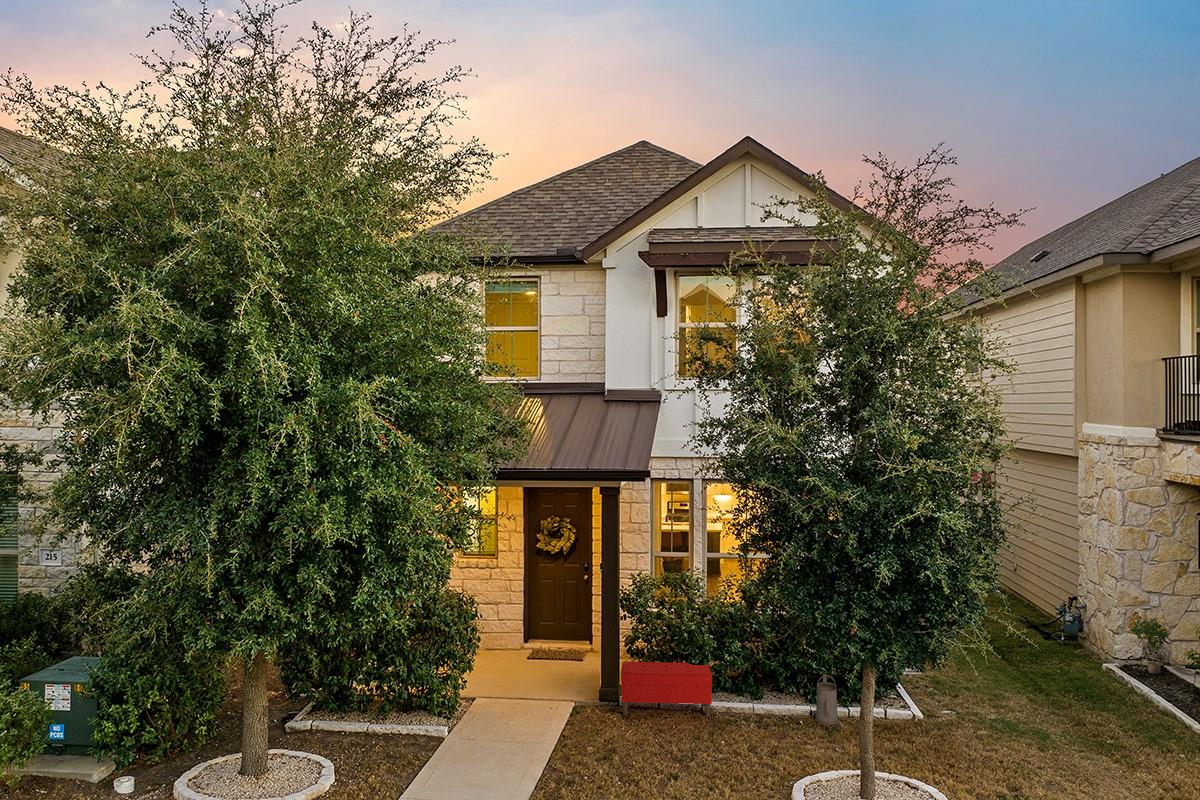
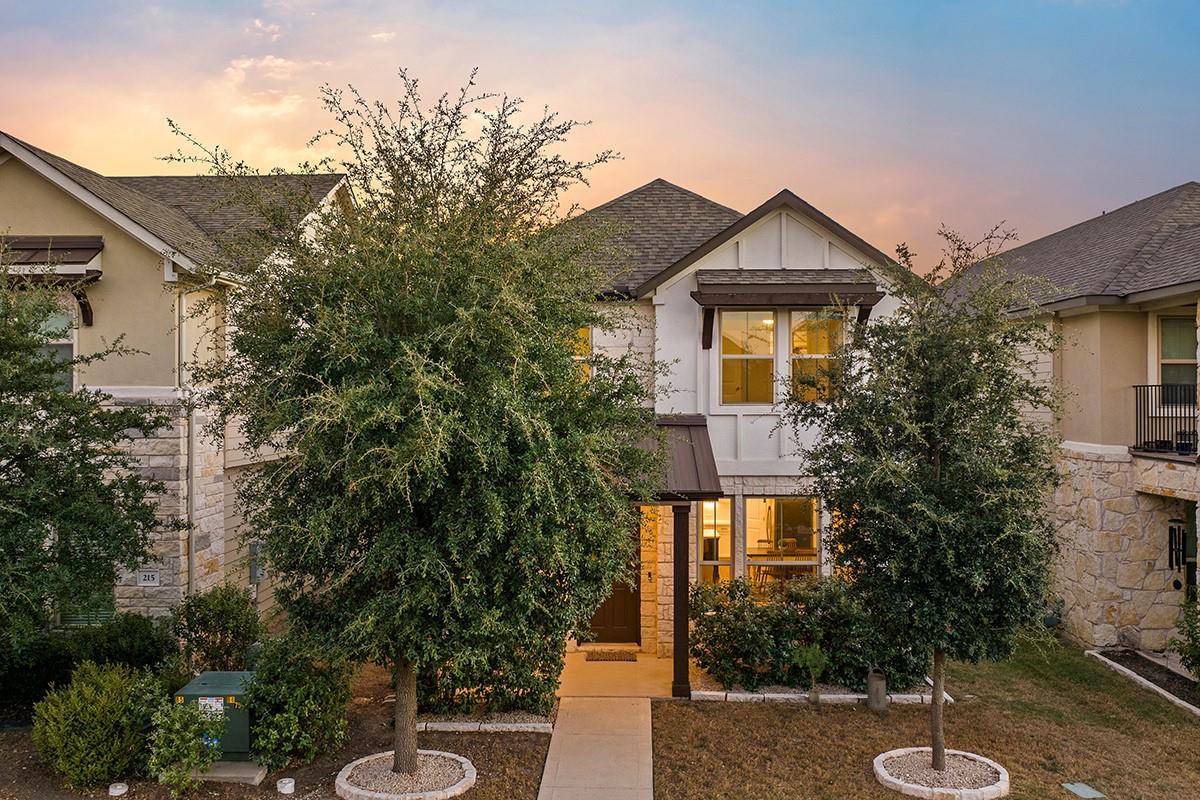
potted plant: present [1130,618,1168,675] -> present [792,643,828,703]
bench: present [621,662,712,717] -> none [693,659,777,708]

